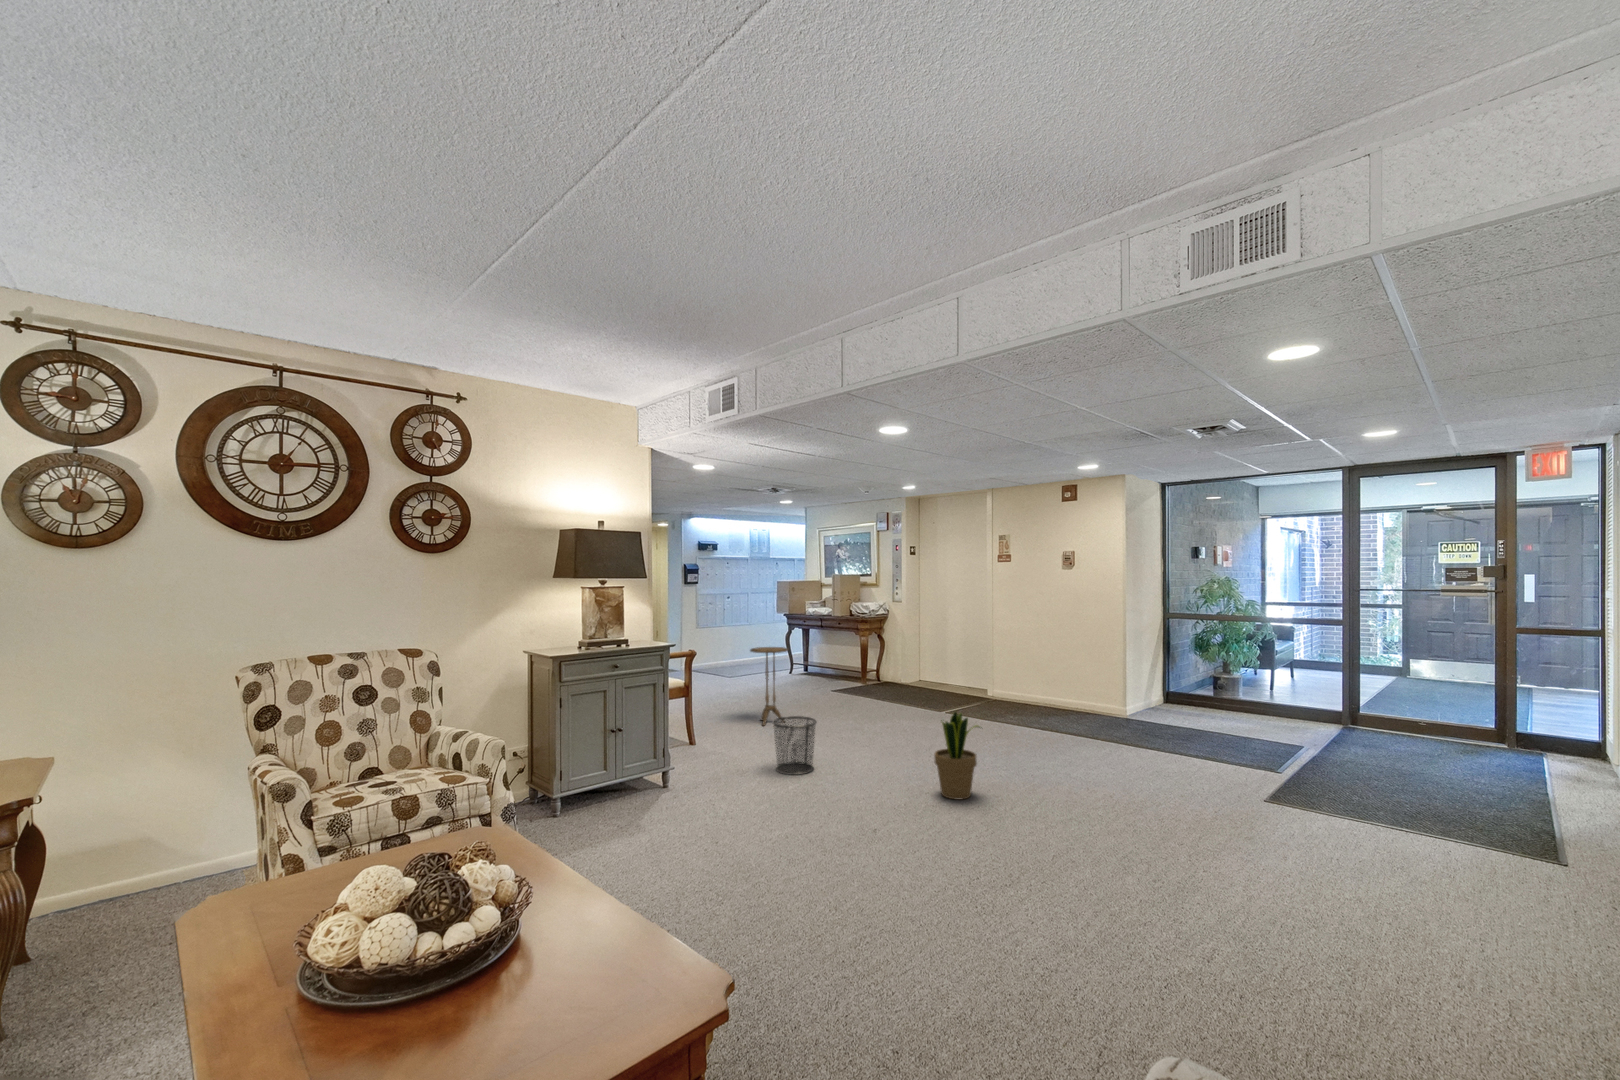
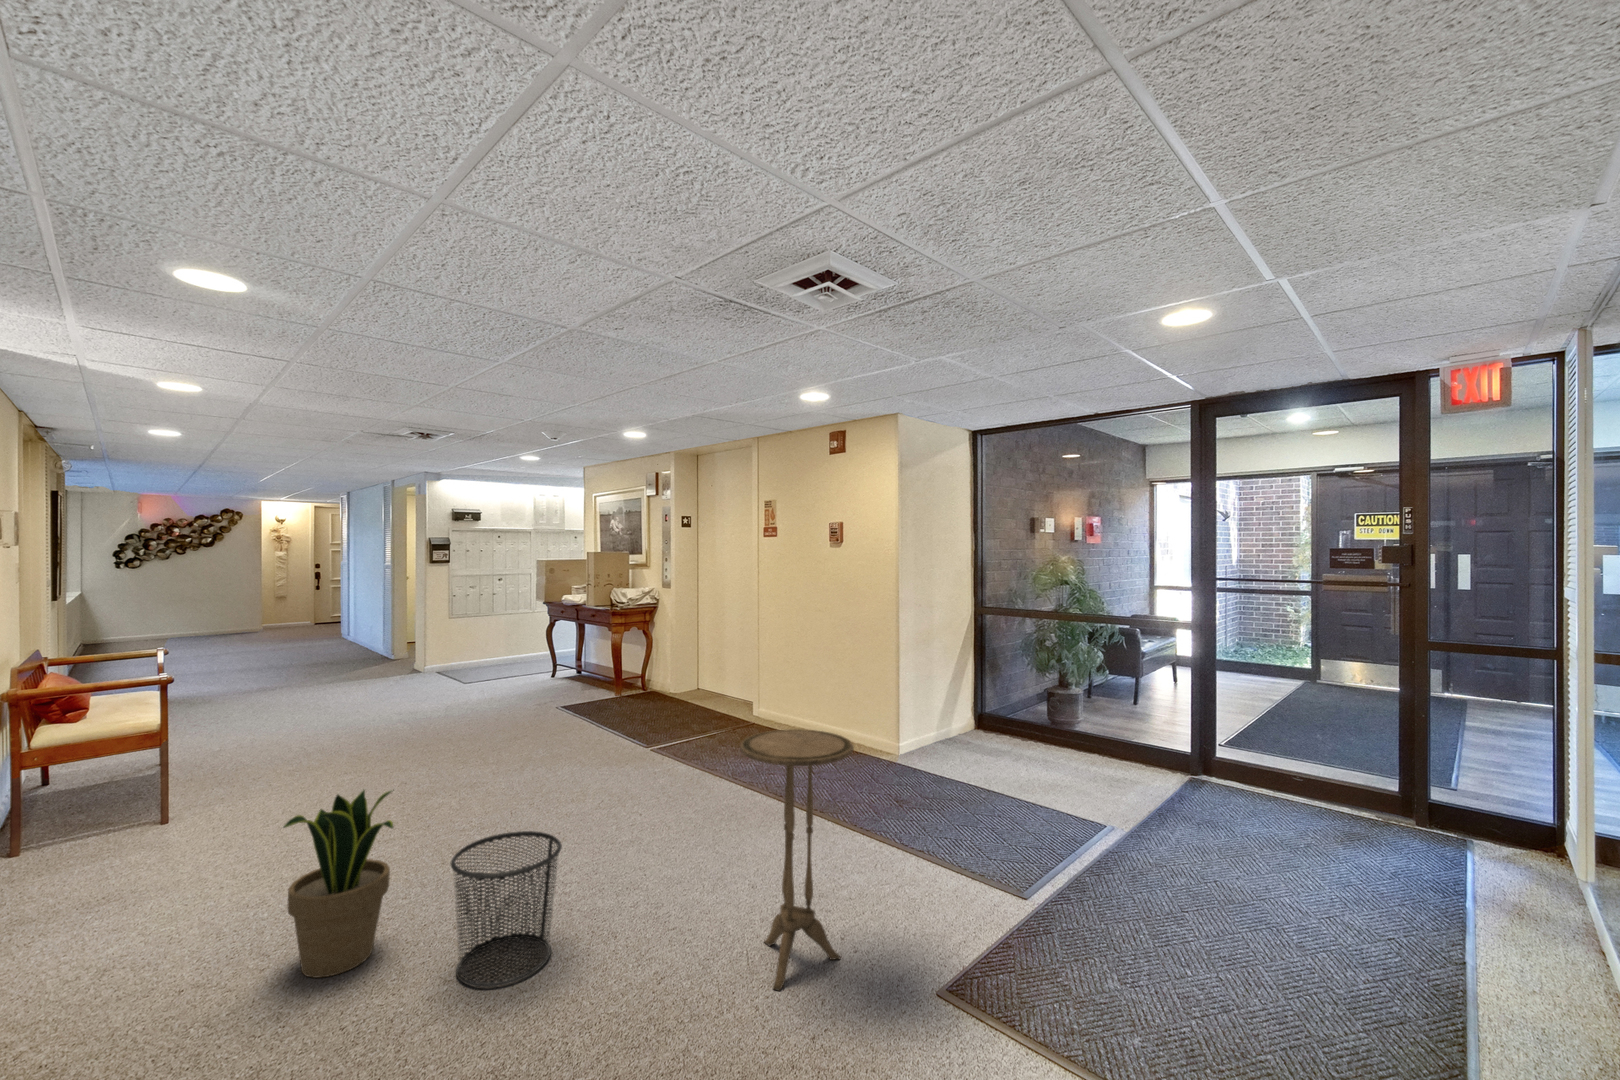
side table: present [750,647,788,726] -> present [740,729,854,991]
waste bin: present [773,716,816,775] -> present [450,831,562,988]

